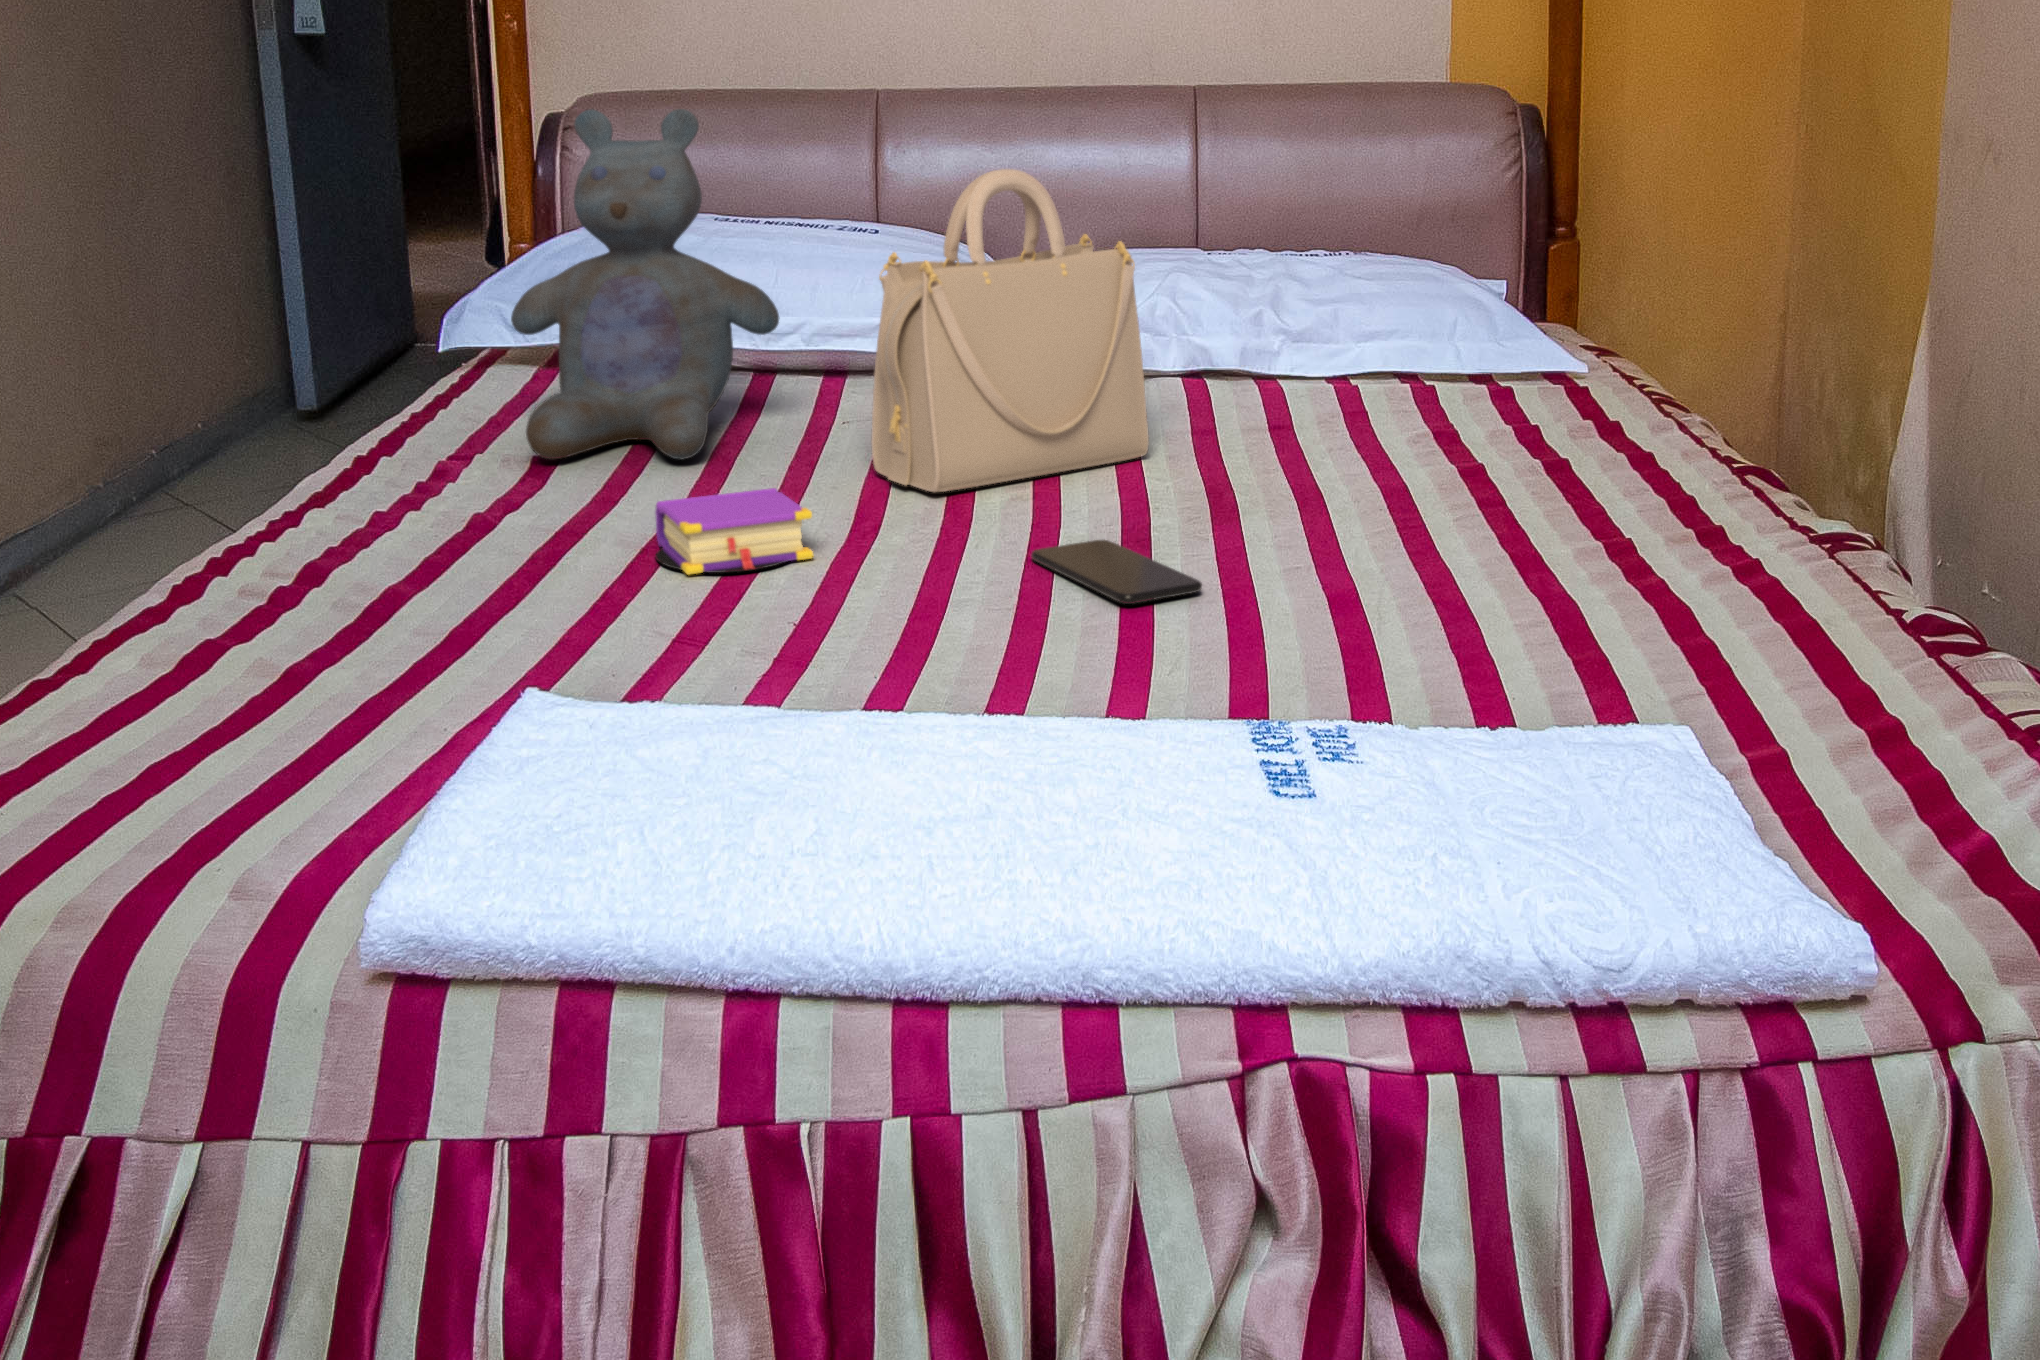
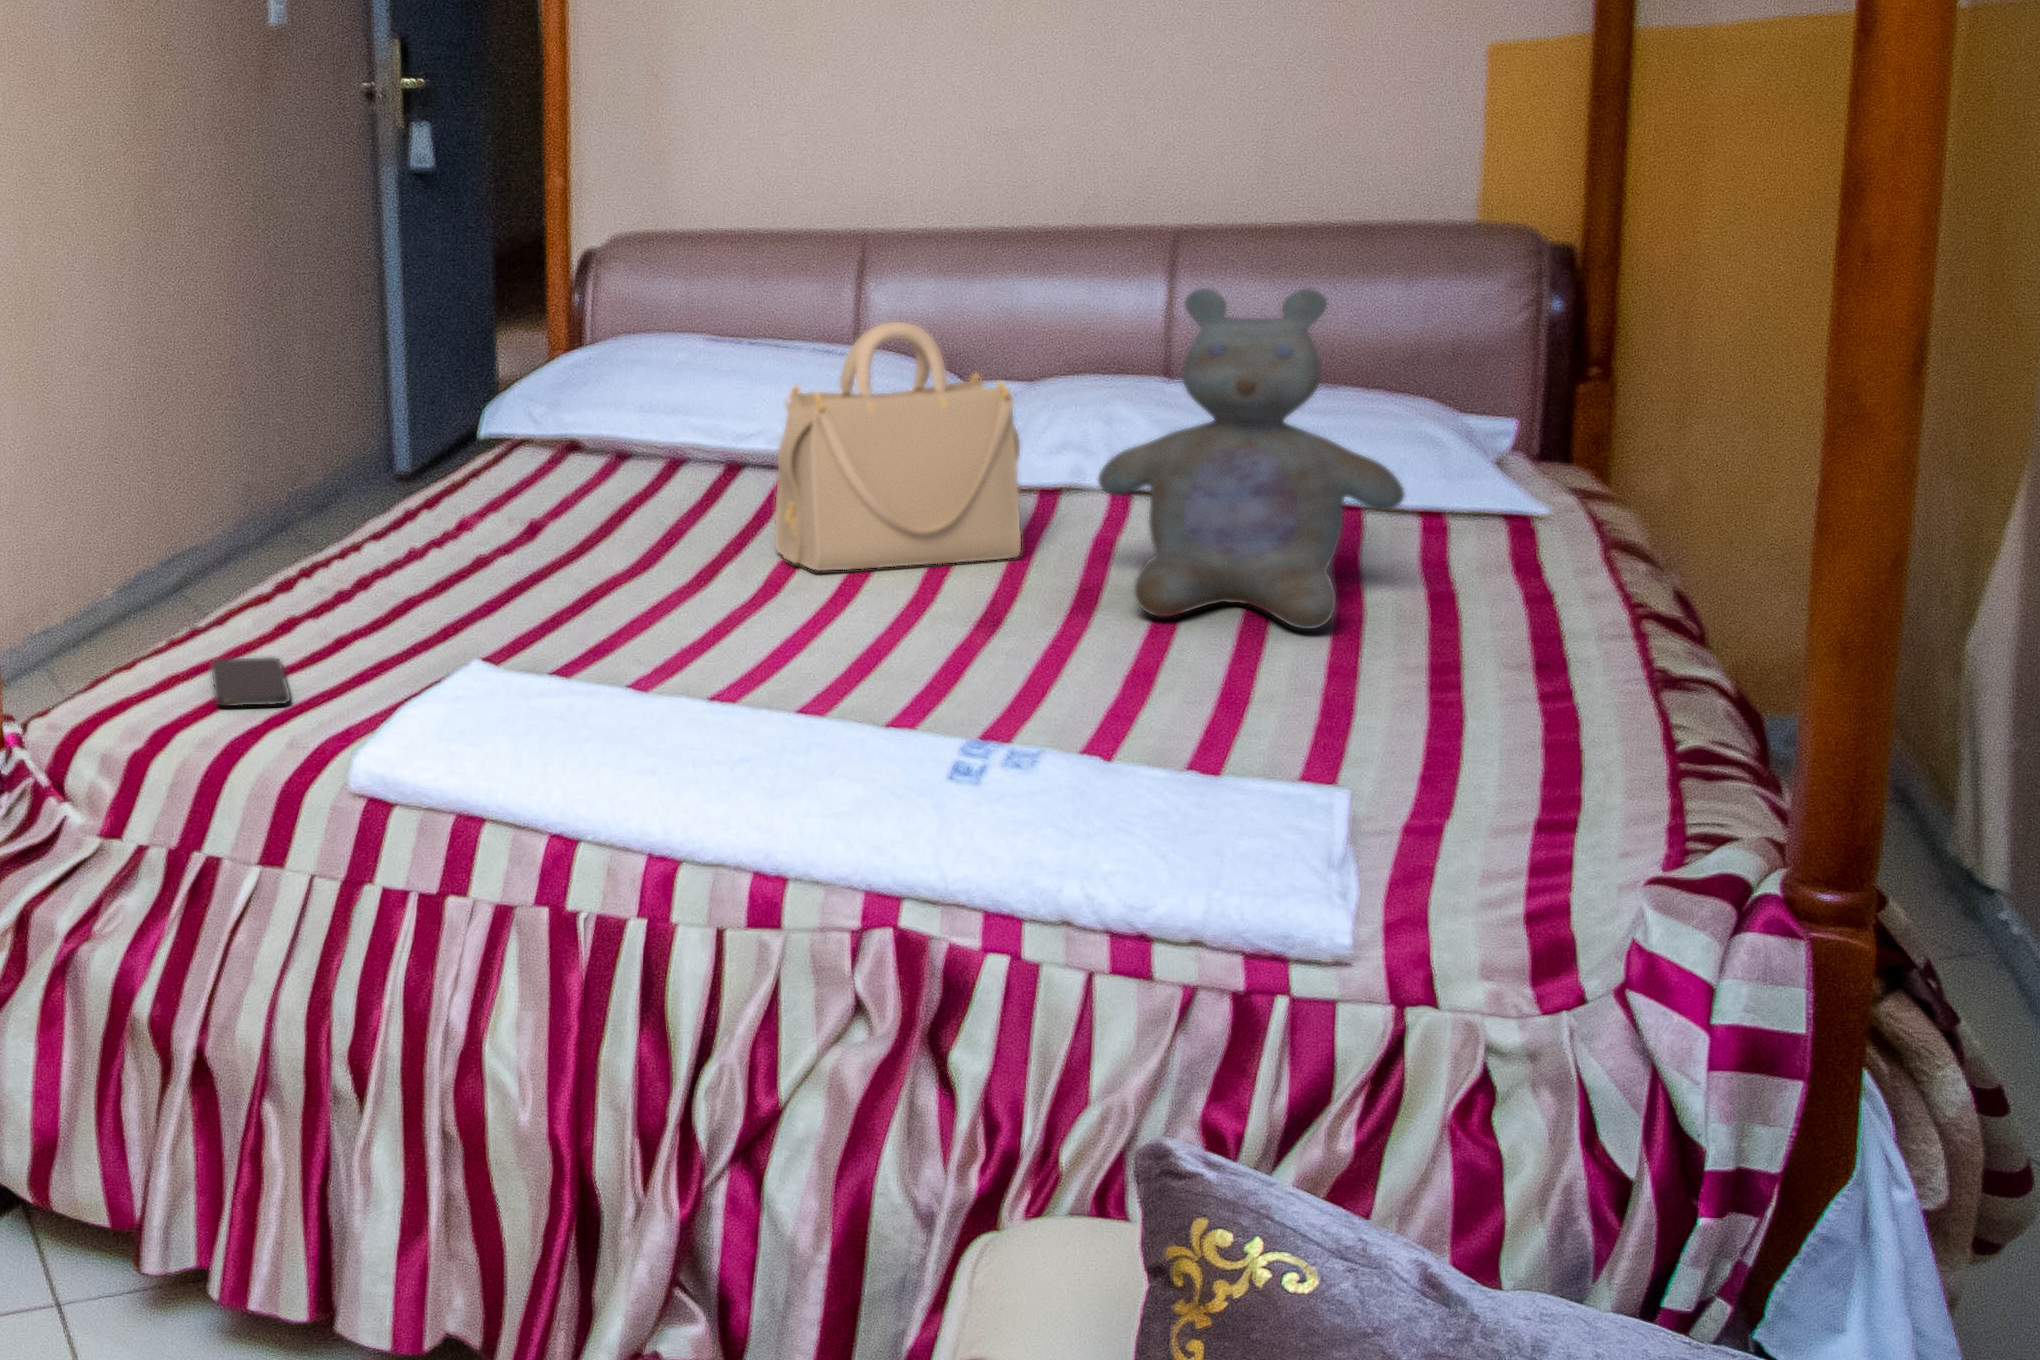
stuffed bear: present [511,109,779,459] -> present [1098,288,1404,629]
book: present [655,488,813,575] -> none [537,556,753,625]
smartphone: present [1031,540,1202,604] -> present [212,657,290,706]

